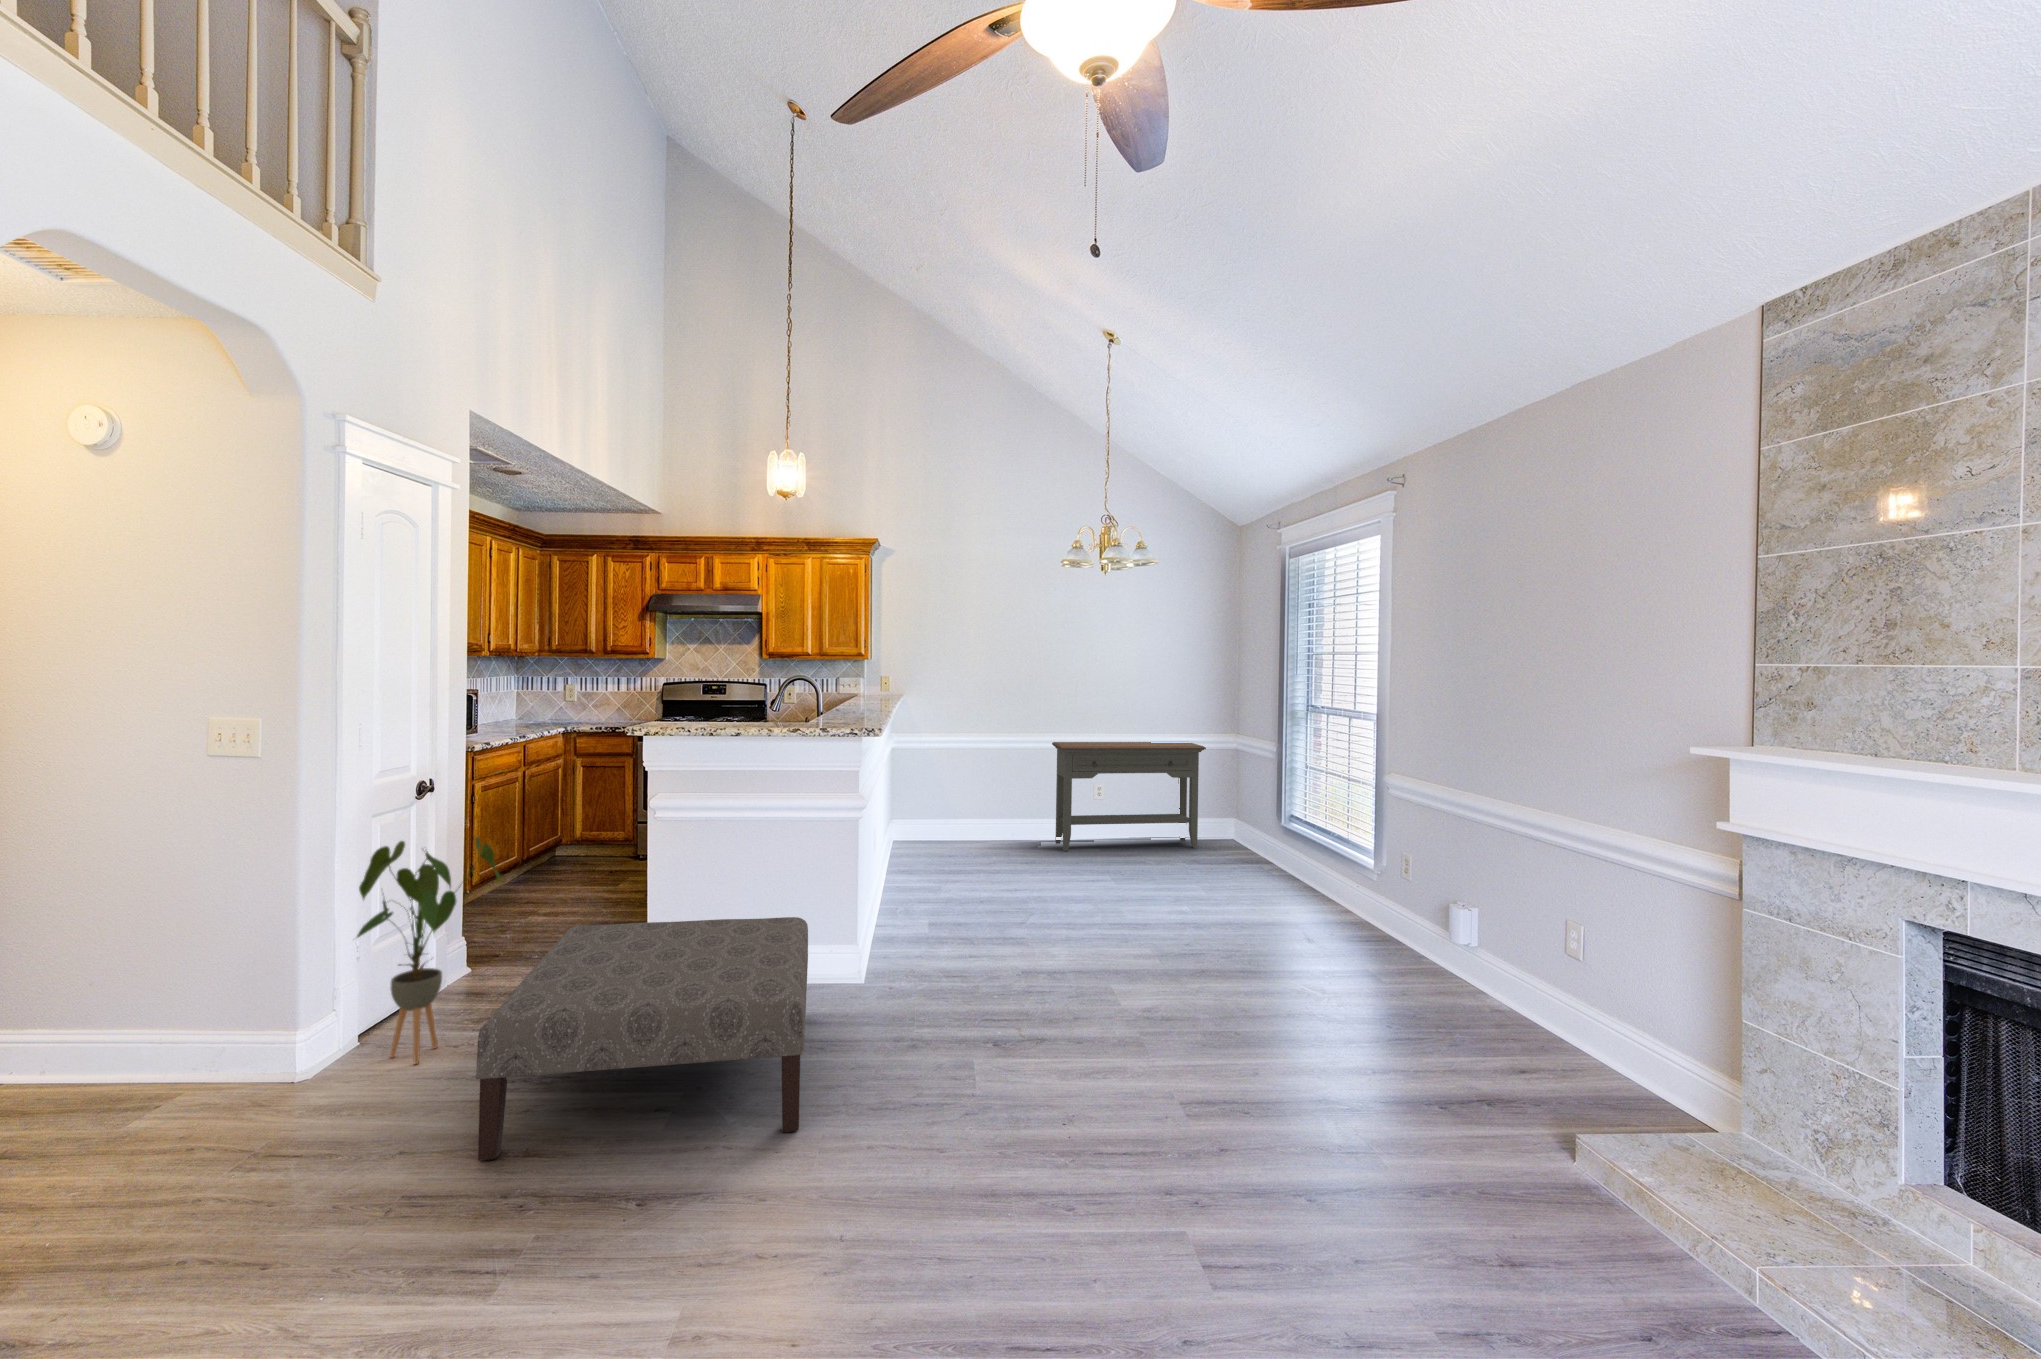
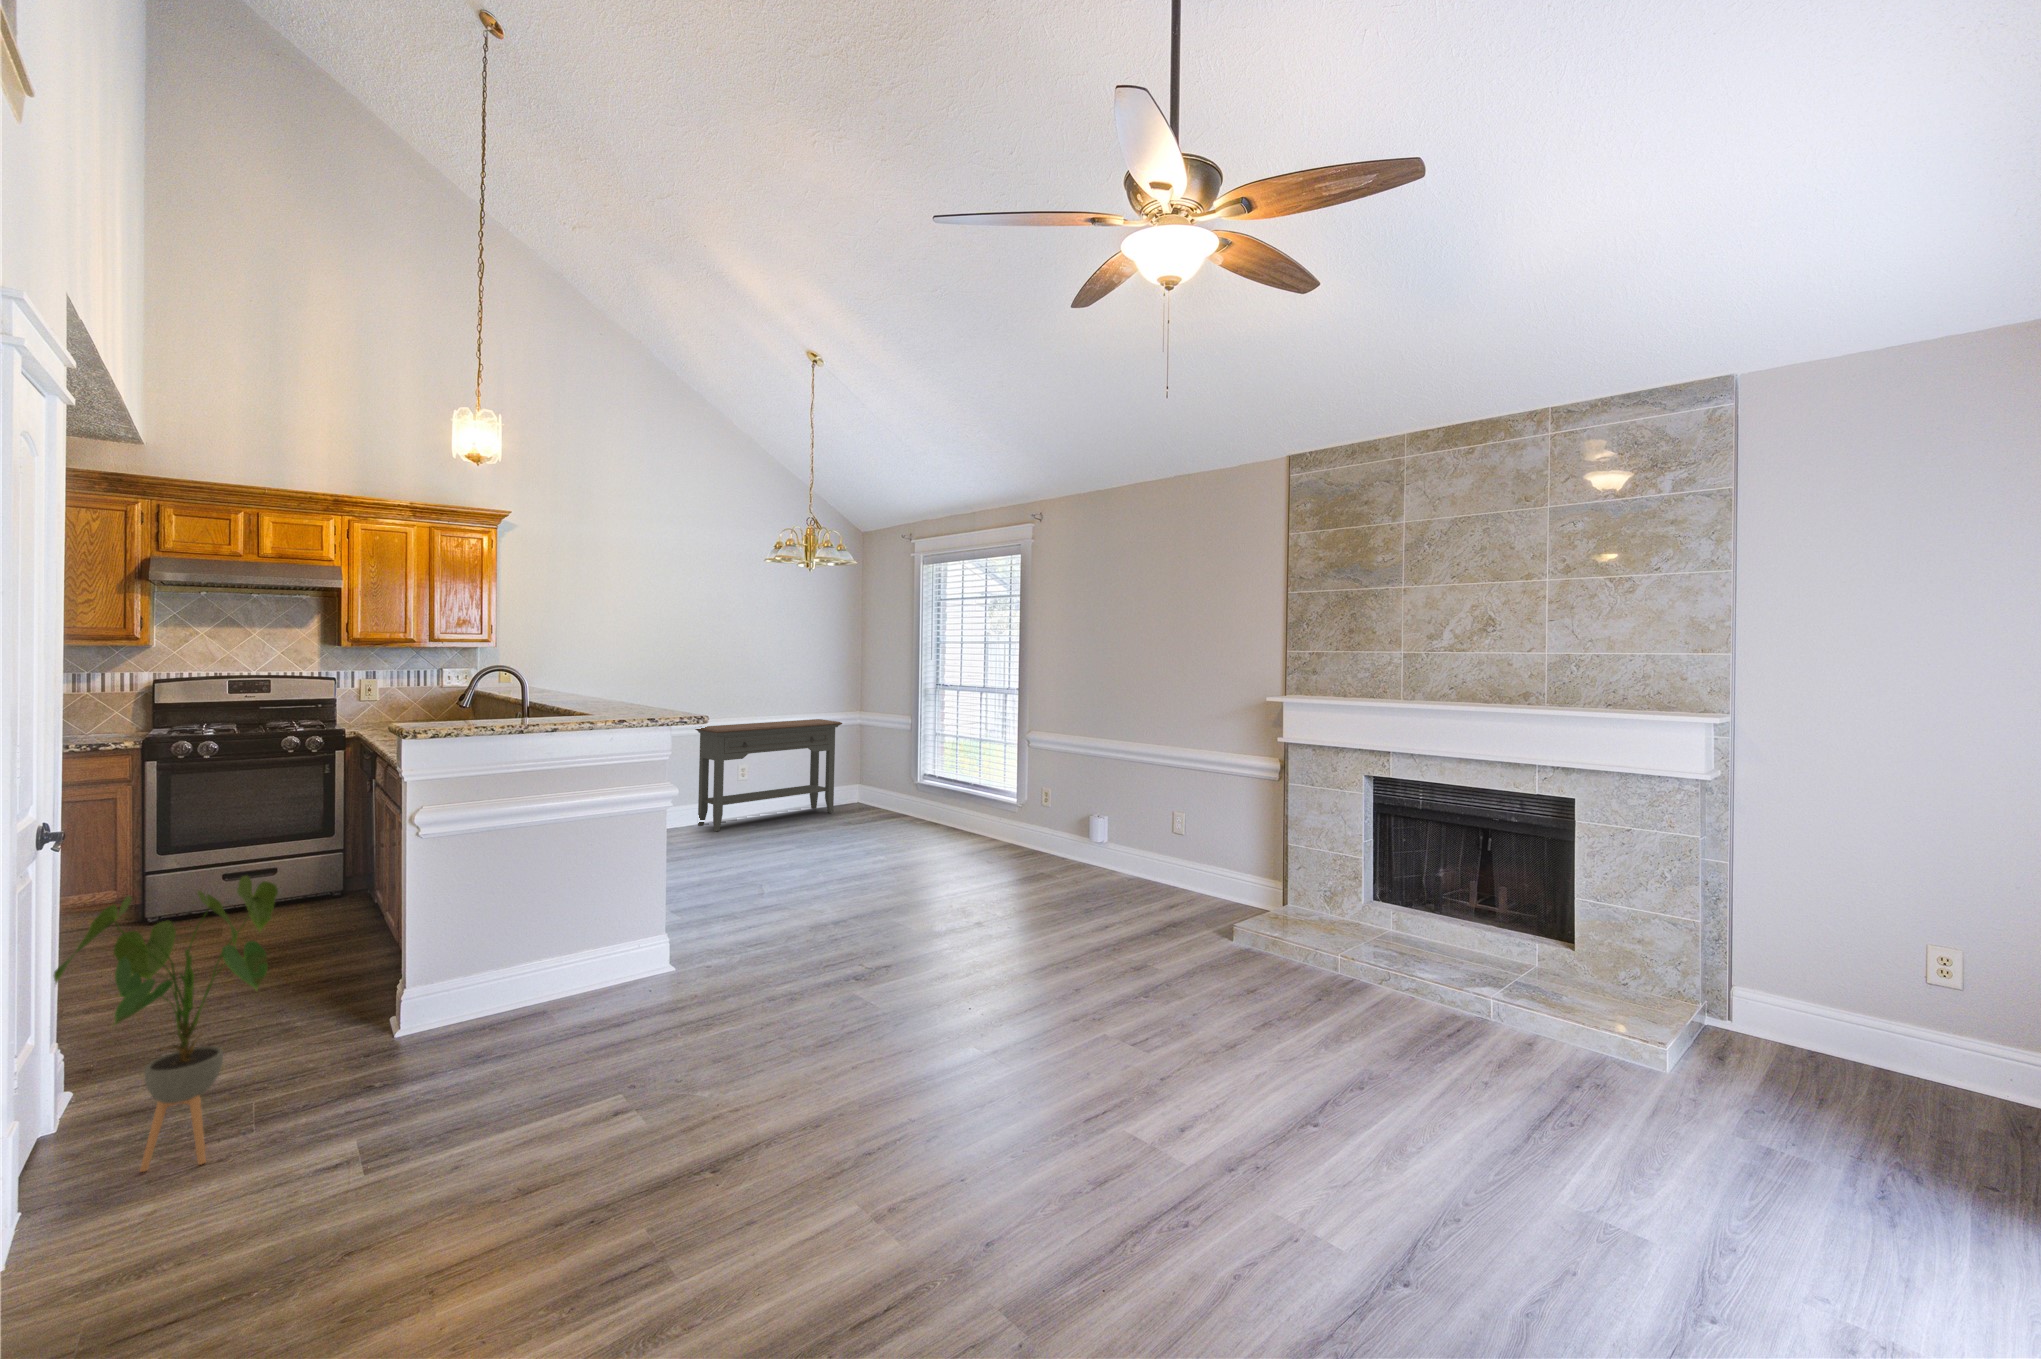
ottoman: present [476,917,808,1161] -> none [374,905,771,1185]

